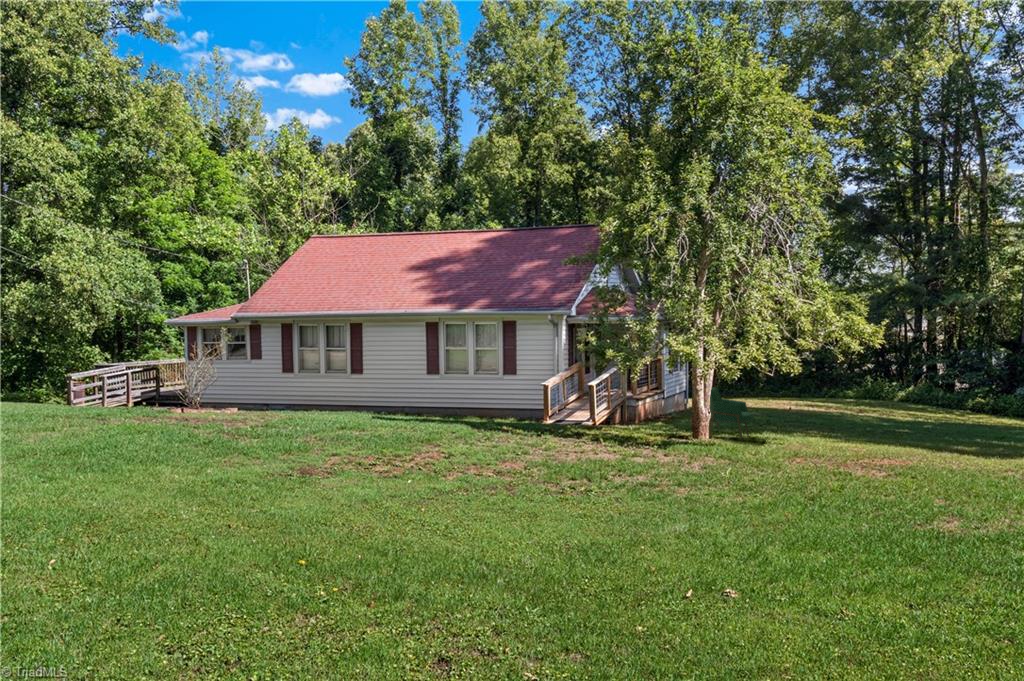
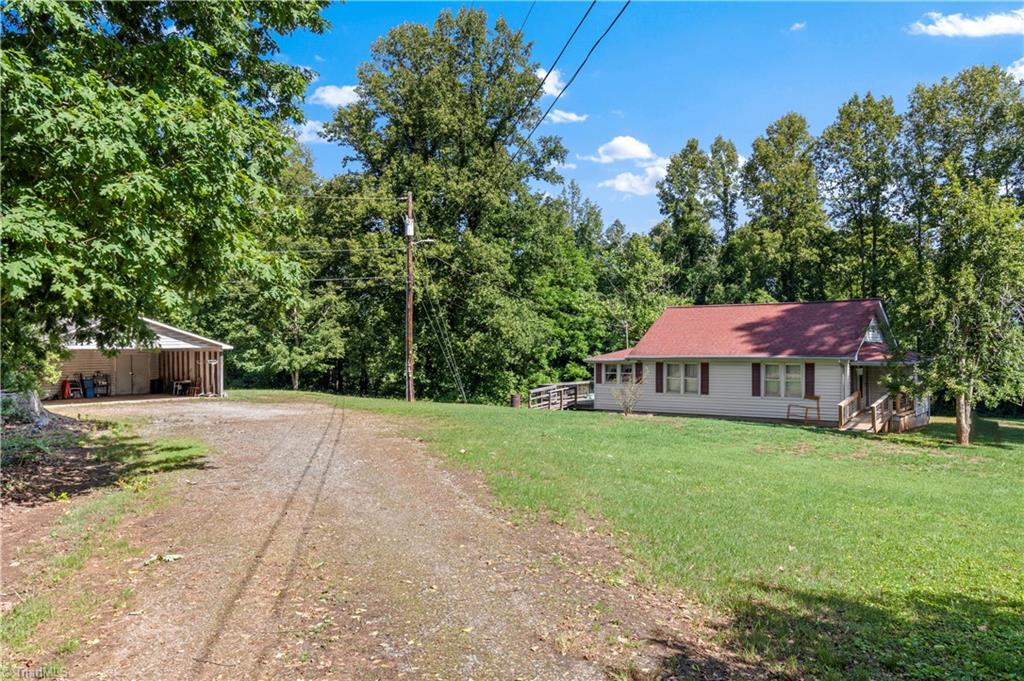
bench: none [475,369,519,417] -> present [787,394,820,424]

